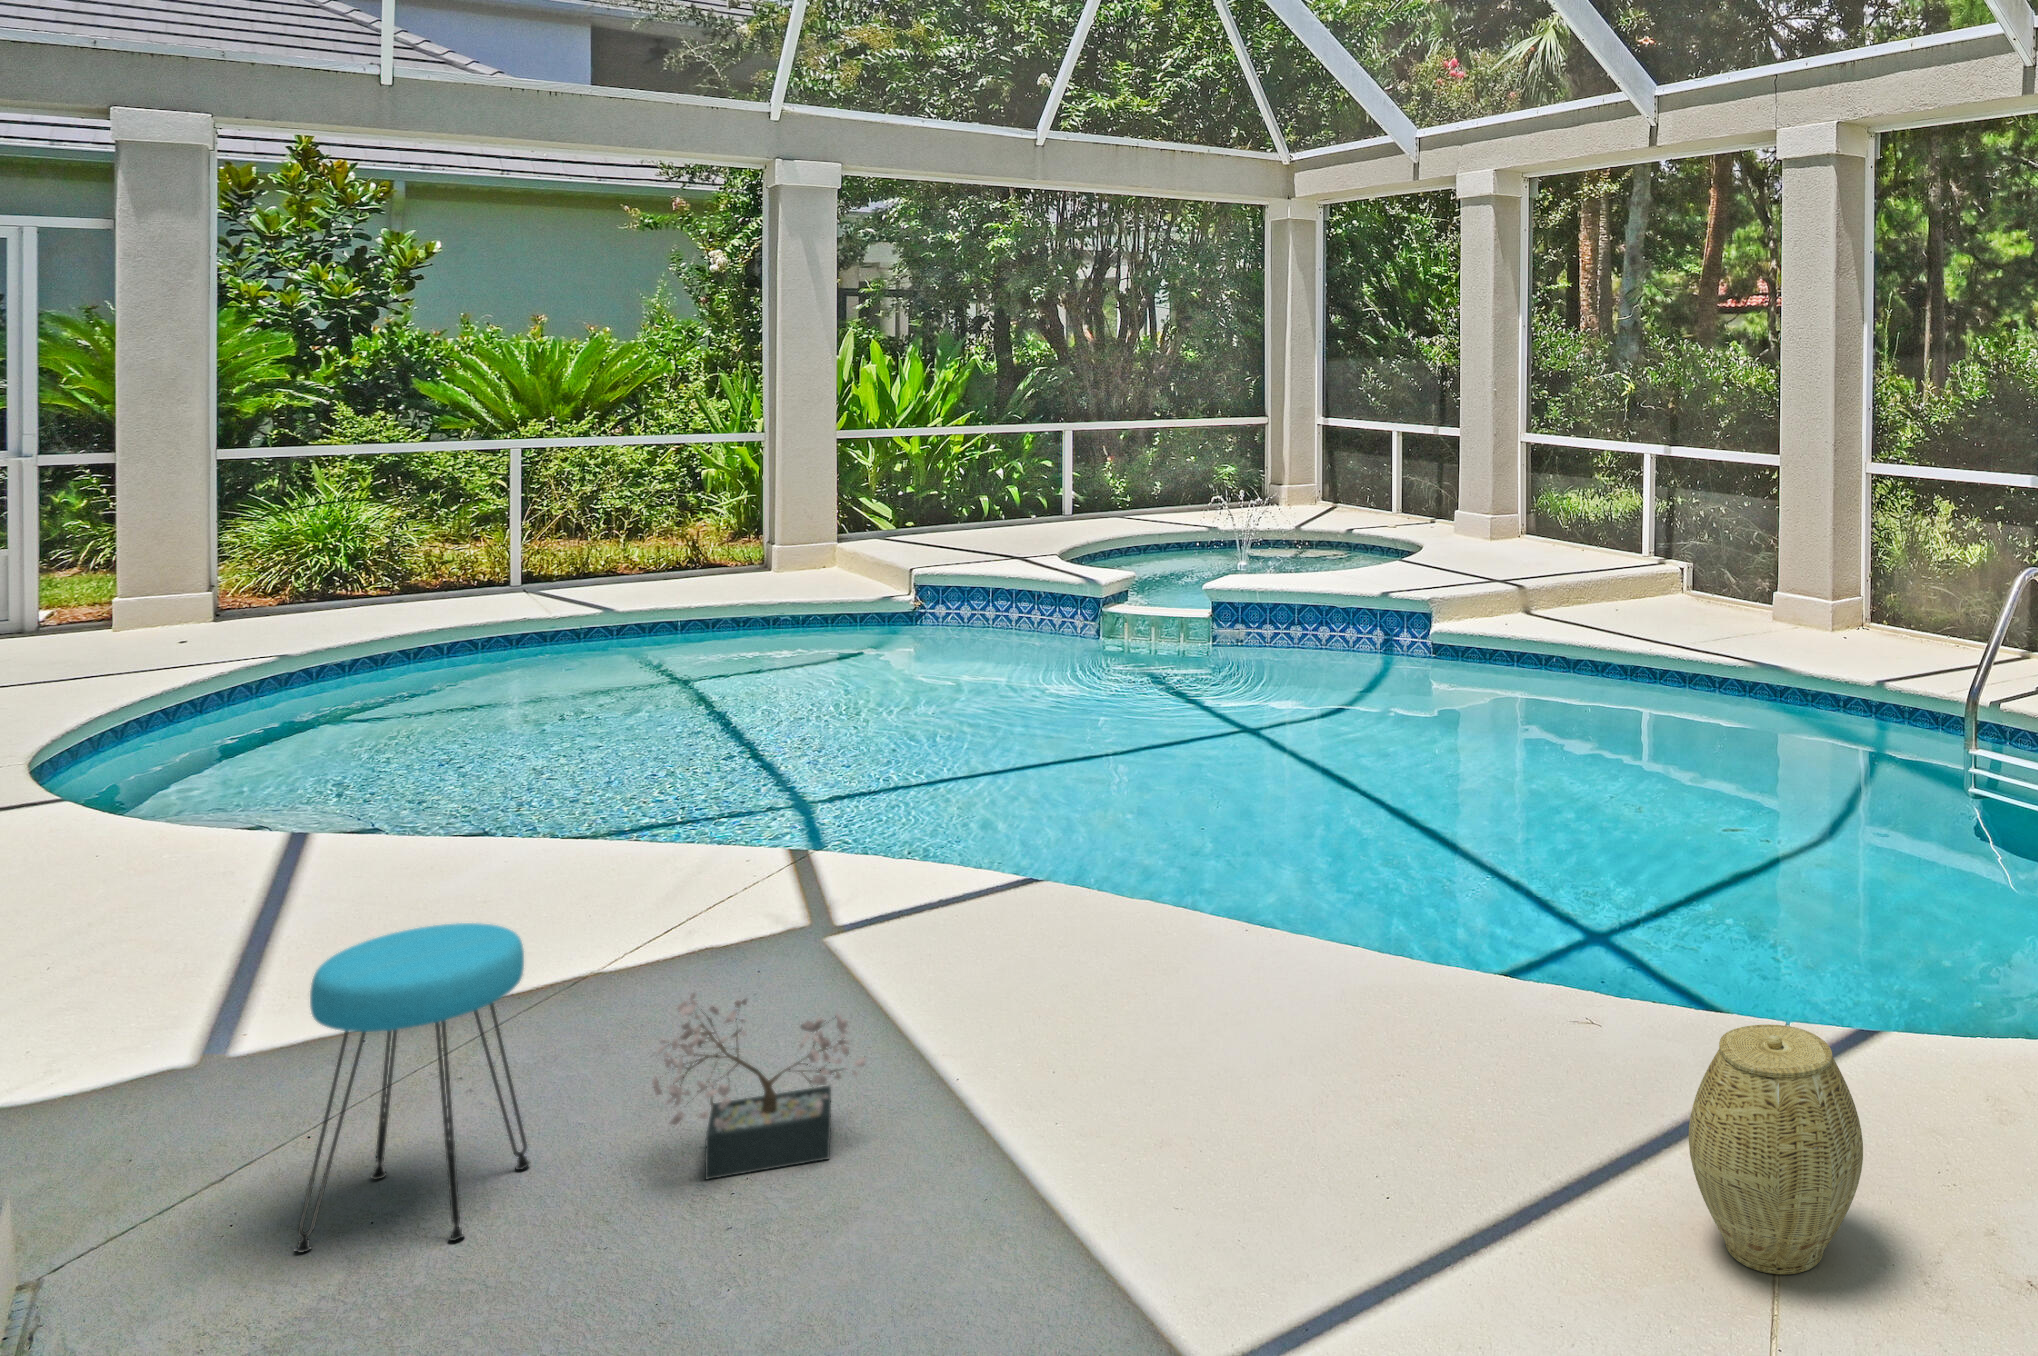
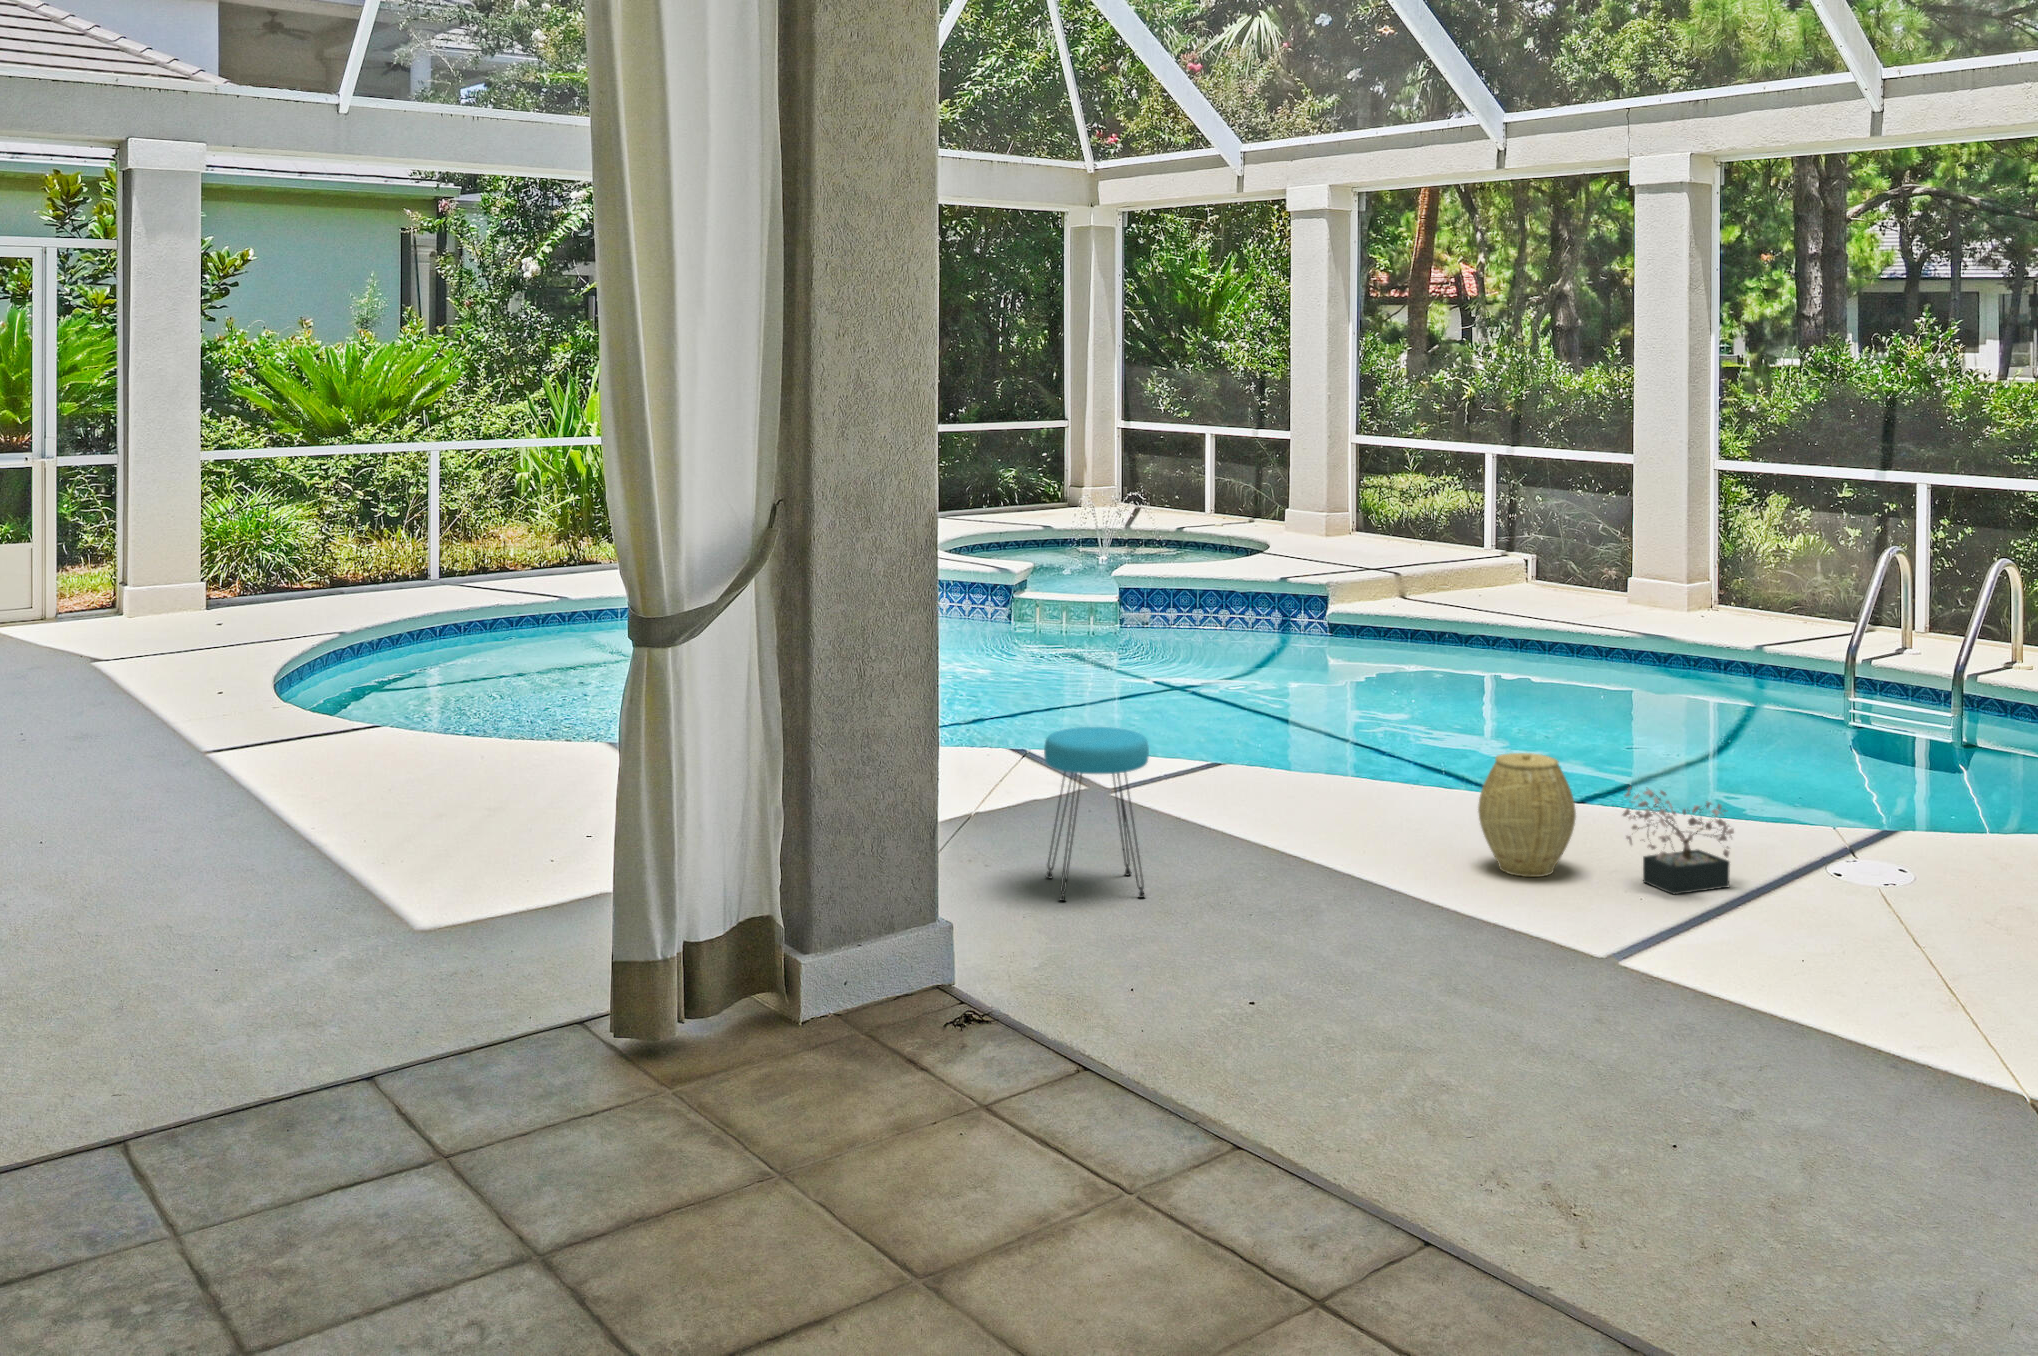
decorative plant: present [652,993,866,1179] -> present [1623,788,1734,894]
woven basket: present [1689,1025,1863,1275] -> present [1478,753,1576,877]

